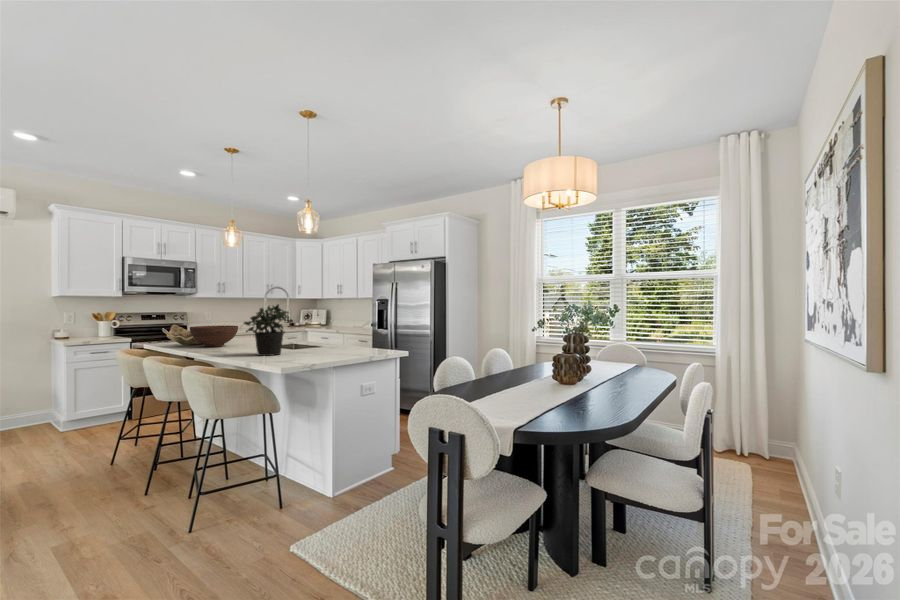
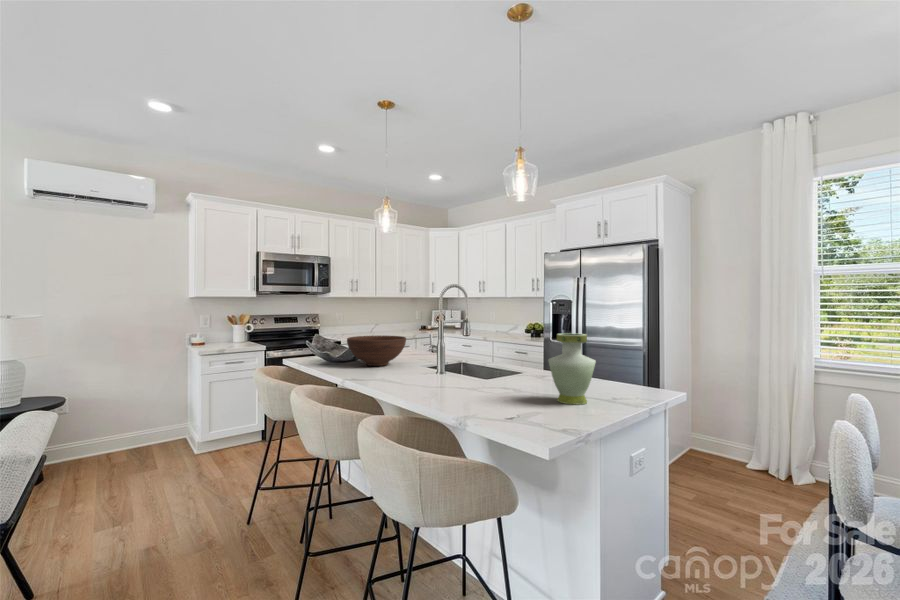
potted plant: present [244,304,293,356] -> none [446,307,520,392]
vase: none [302,319,330,359] -> present [548,333,596,405]

